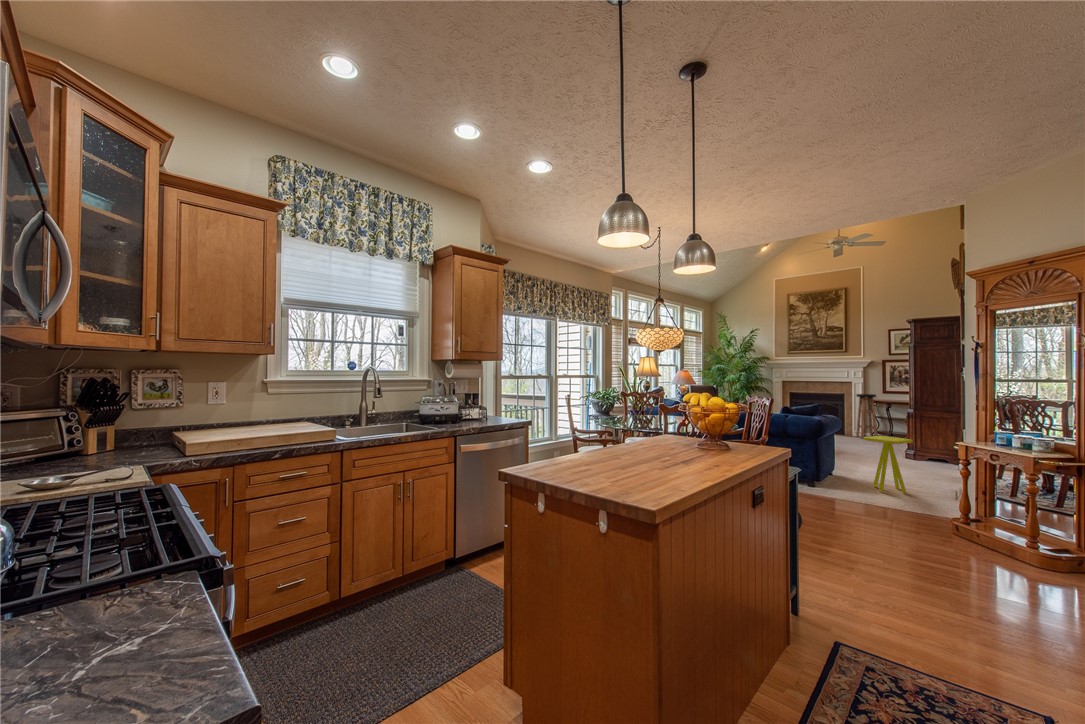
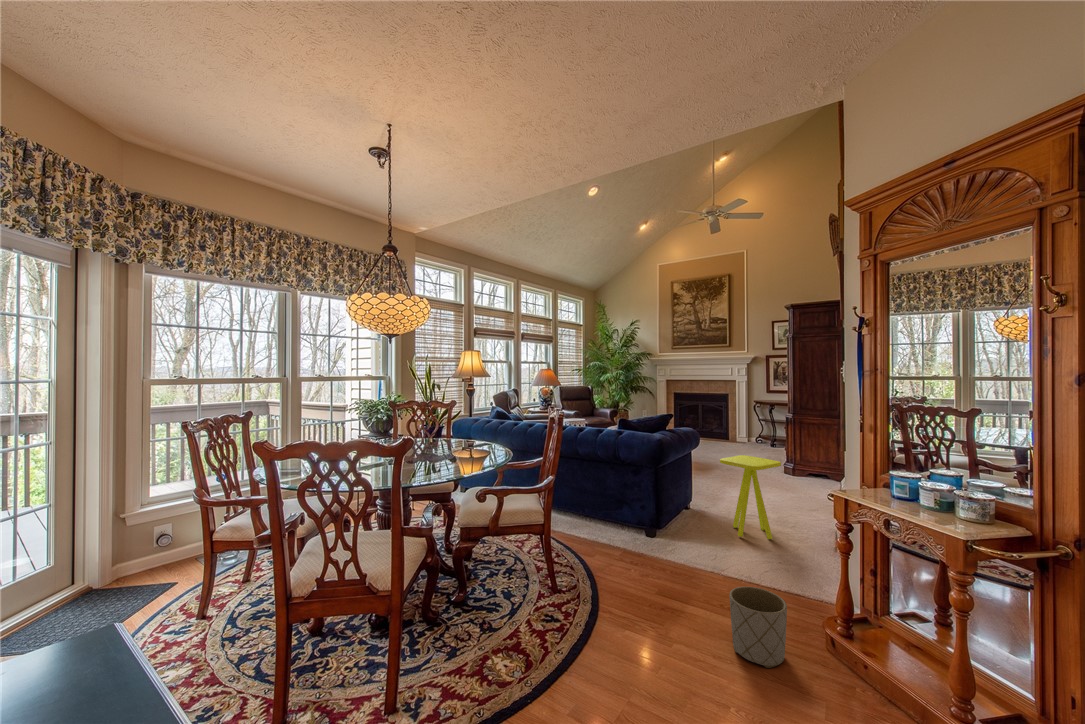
bar stool: present [856,394,877,438] -> none [739,394,761,445]
planter: none [892,501,930,540] -> present [729,586,787,668]

